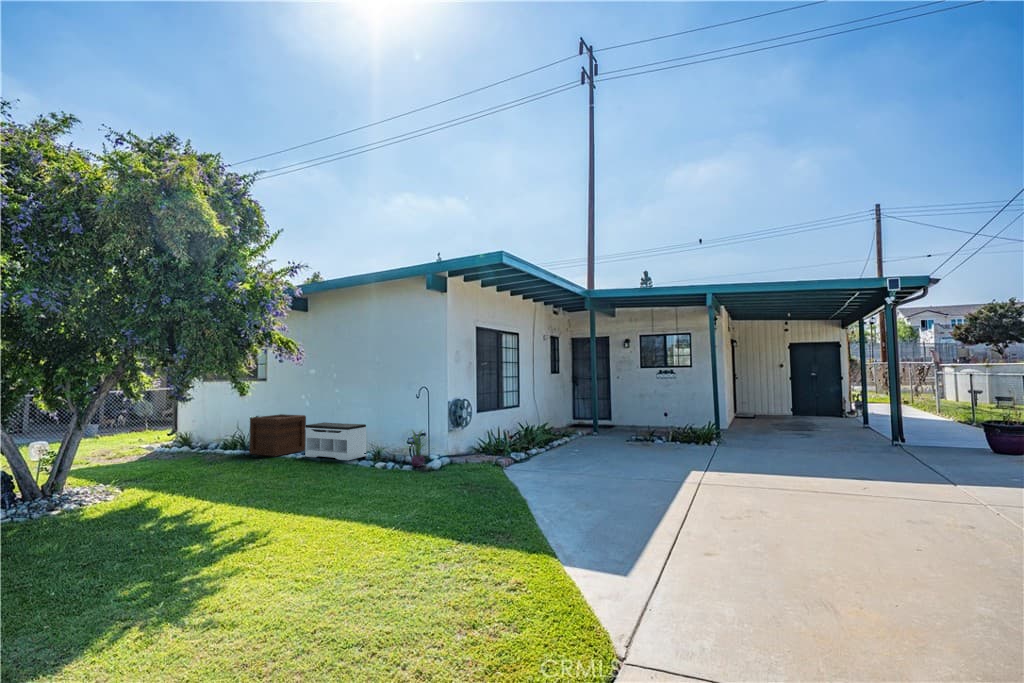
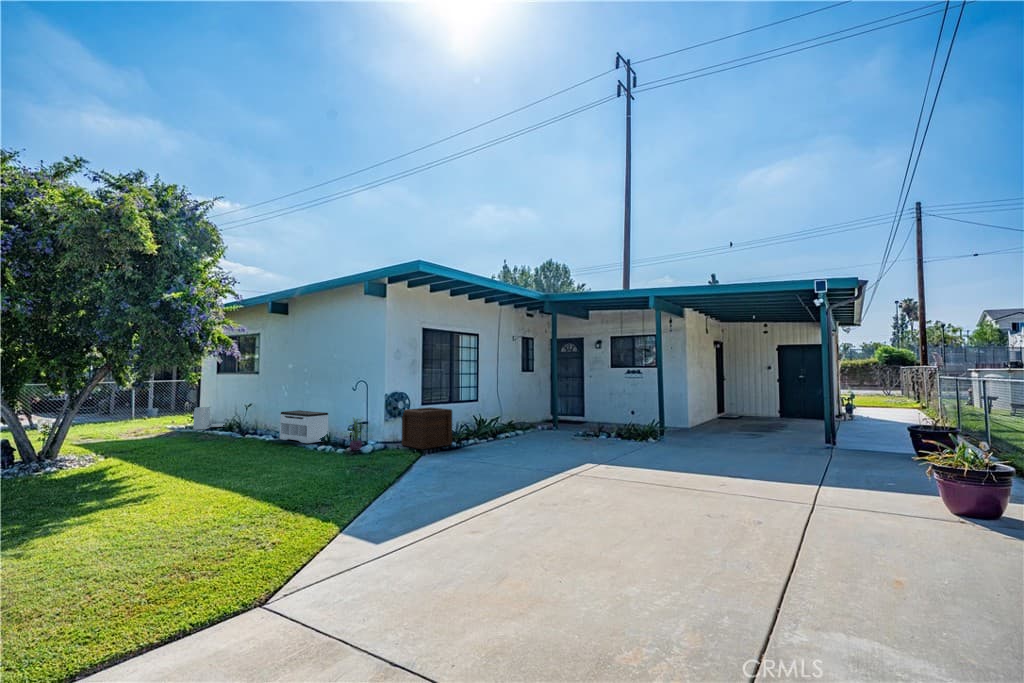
wooden crate: present [249,414,306,457] -> present [402,407,452,449]
trash can: none [174,421,213,449] -> present [193,407,224,430]

